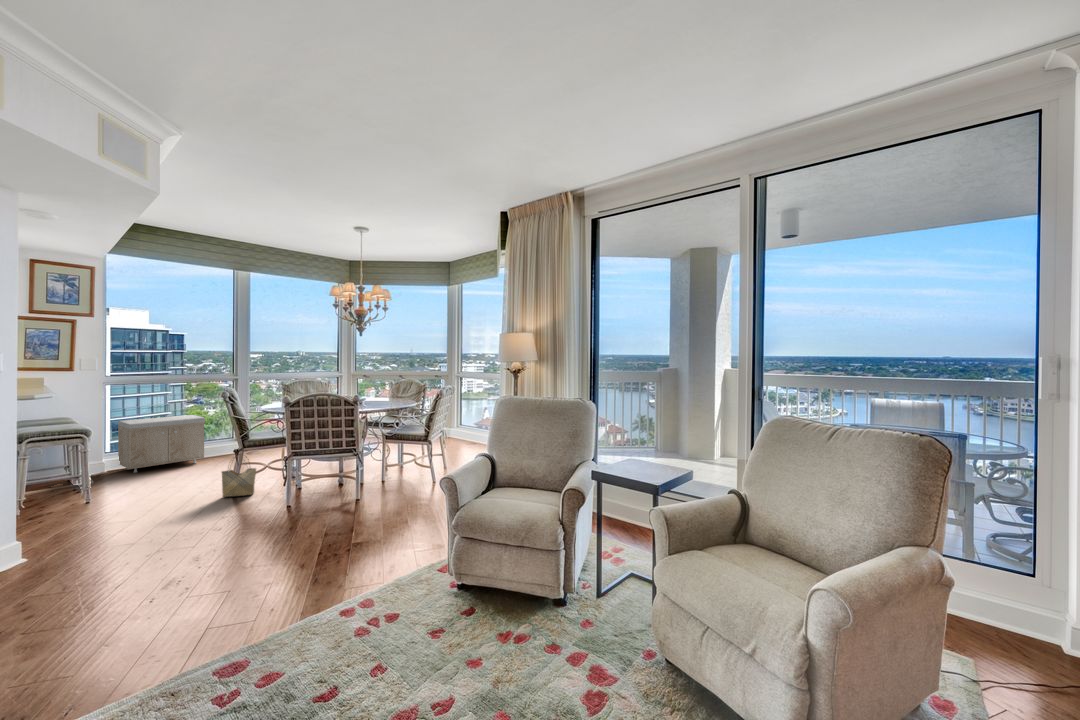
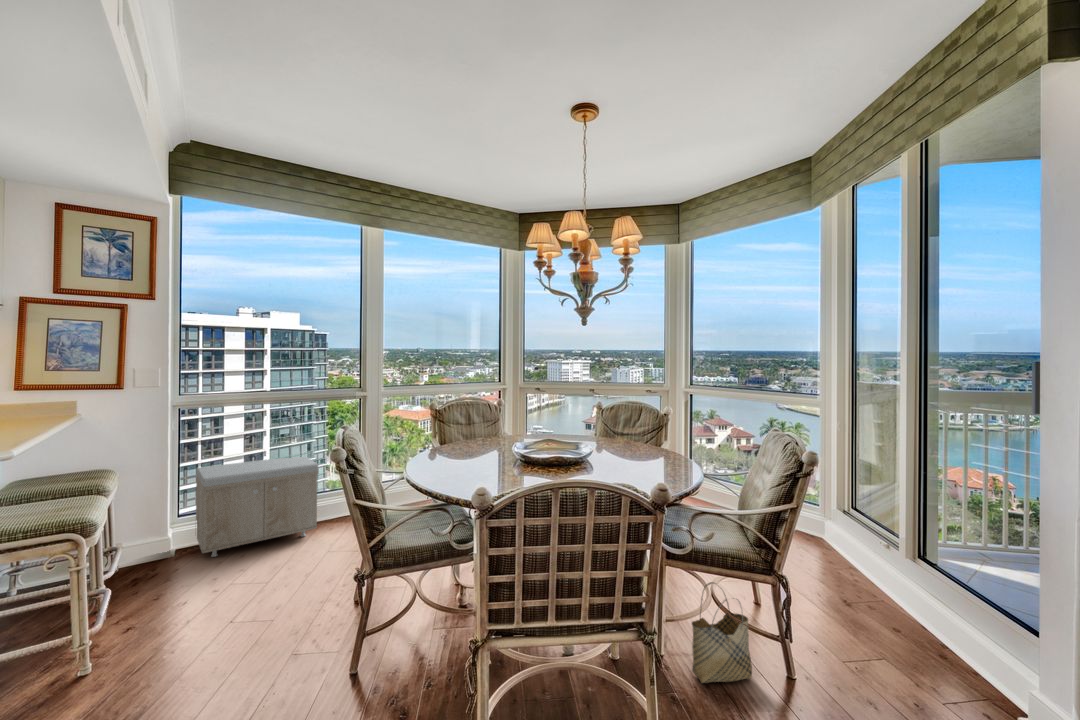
woven basket: present [222,468,256,497] -> present [692,582,752,683]

